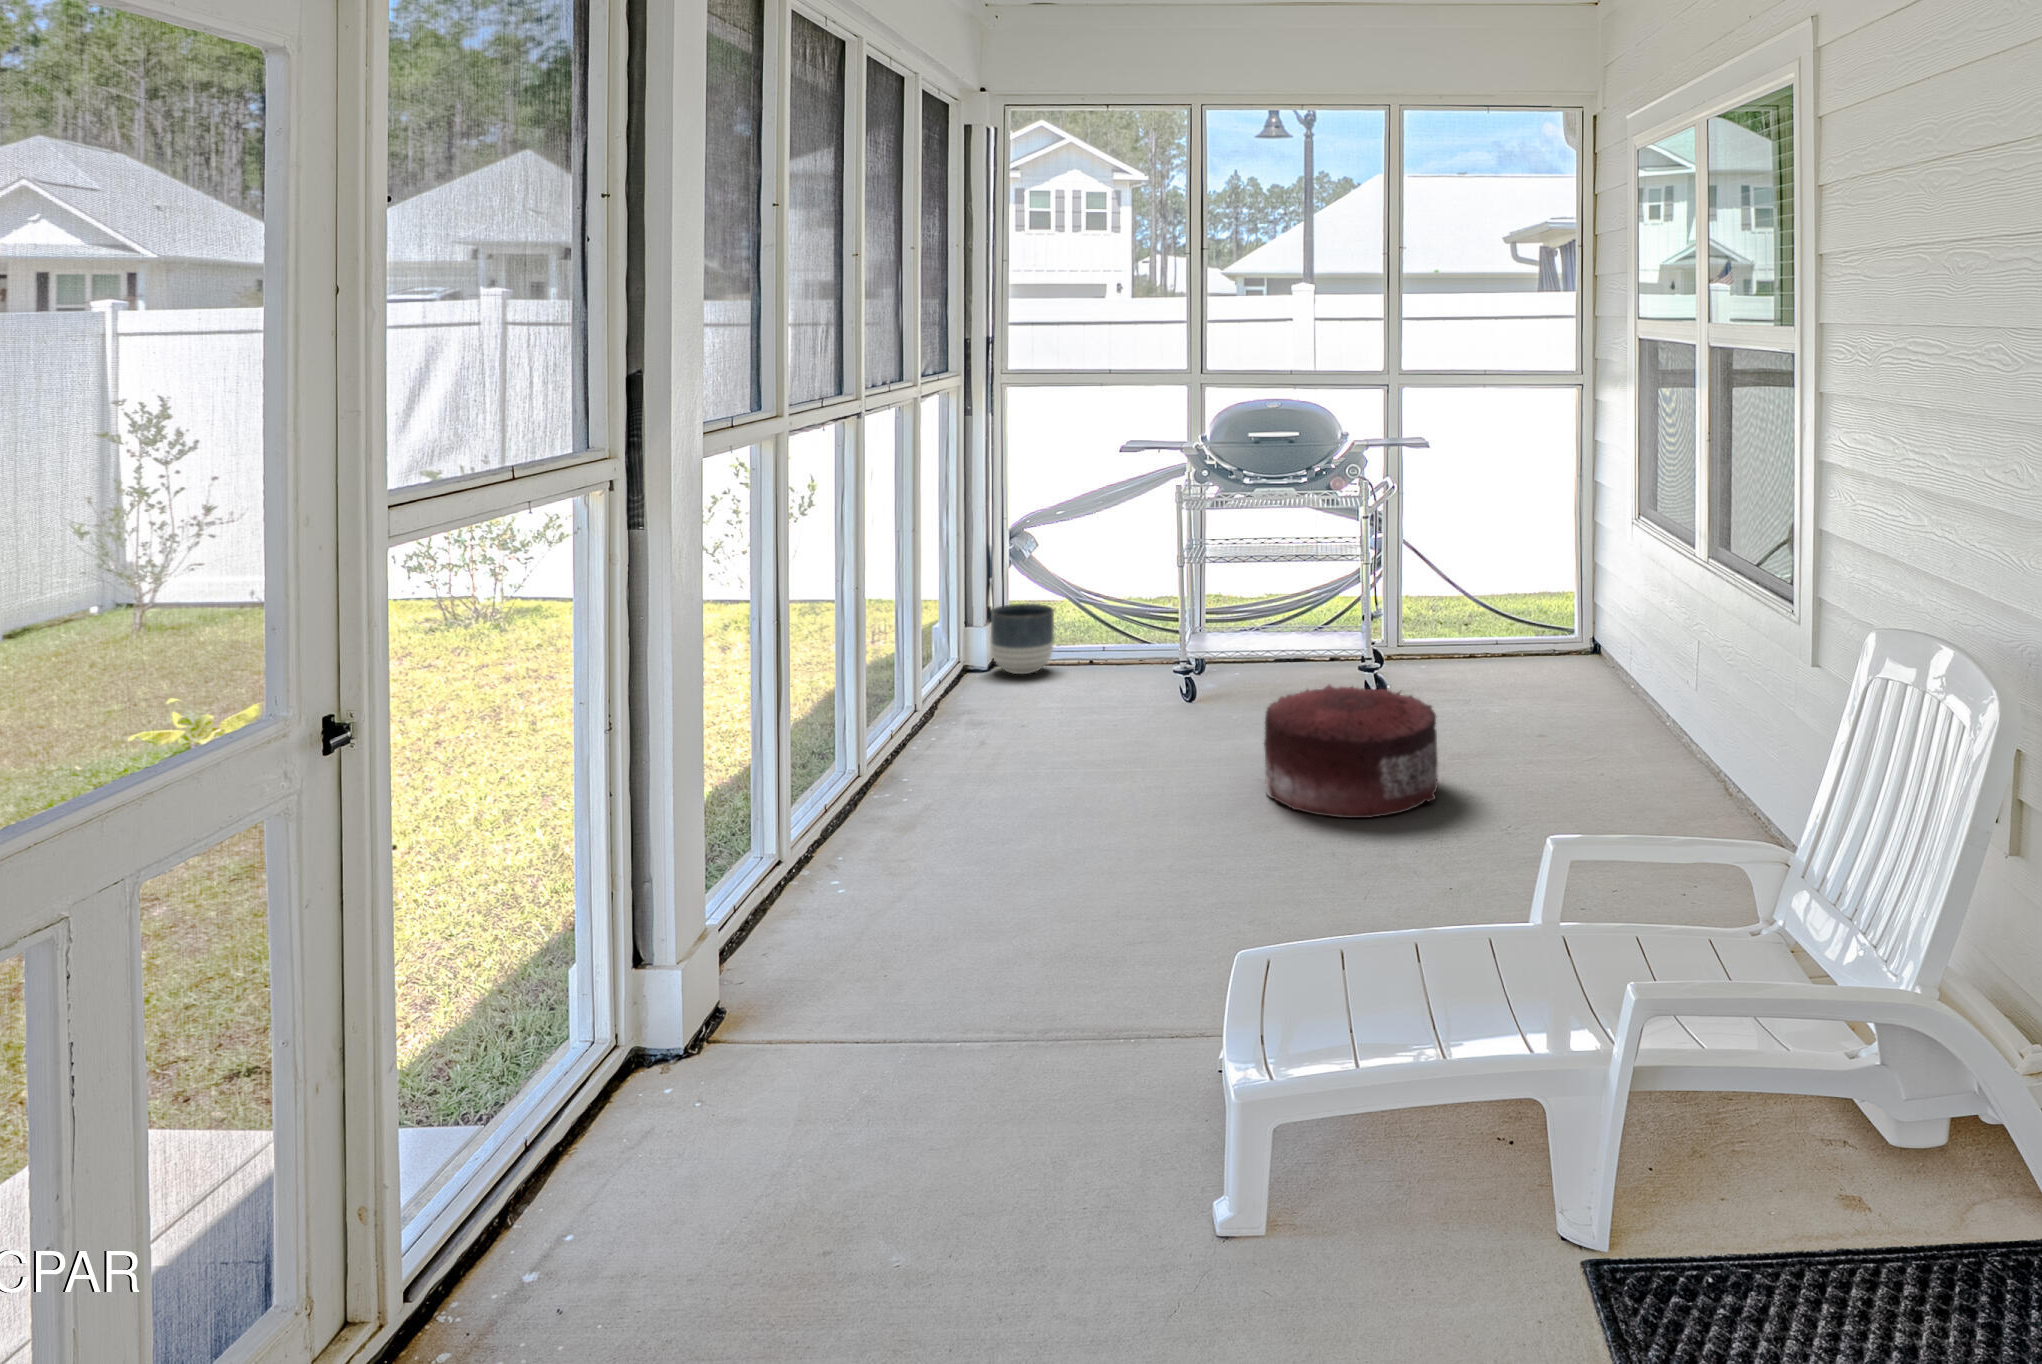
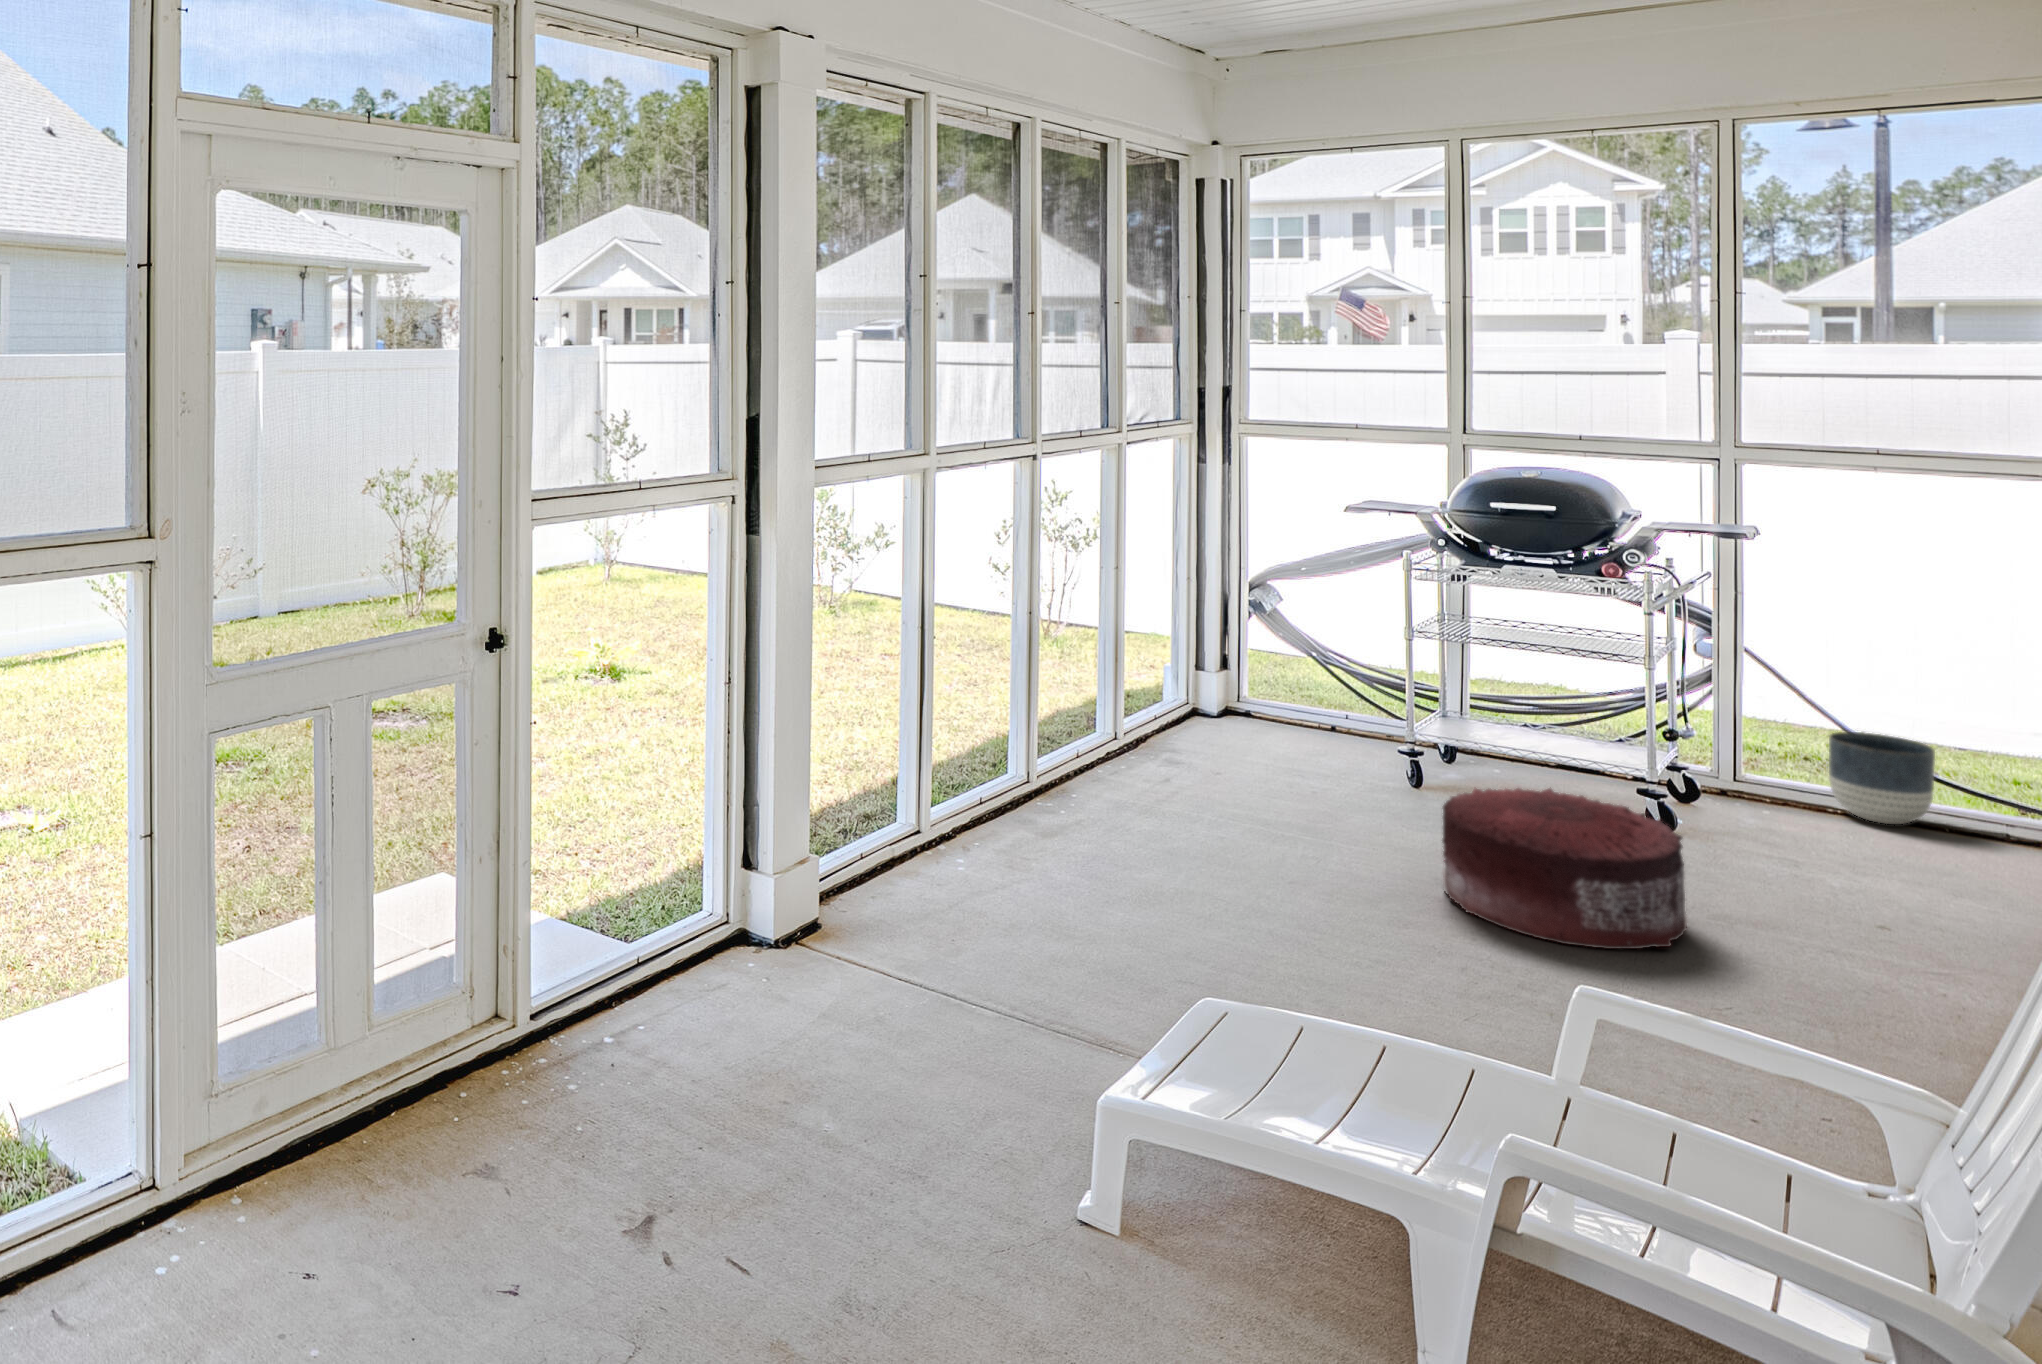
planter: present [991,604,1054,674] -> present [1829,732,1935,824]

